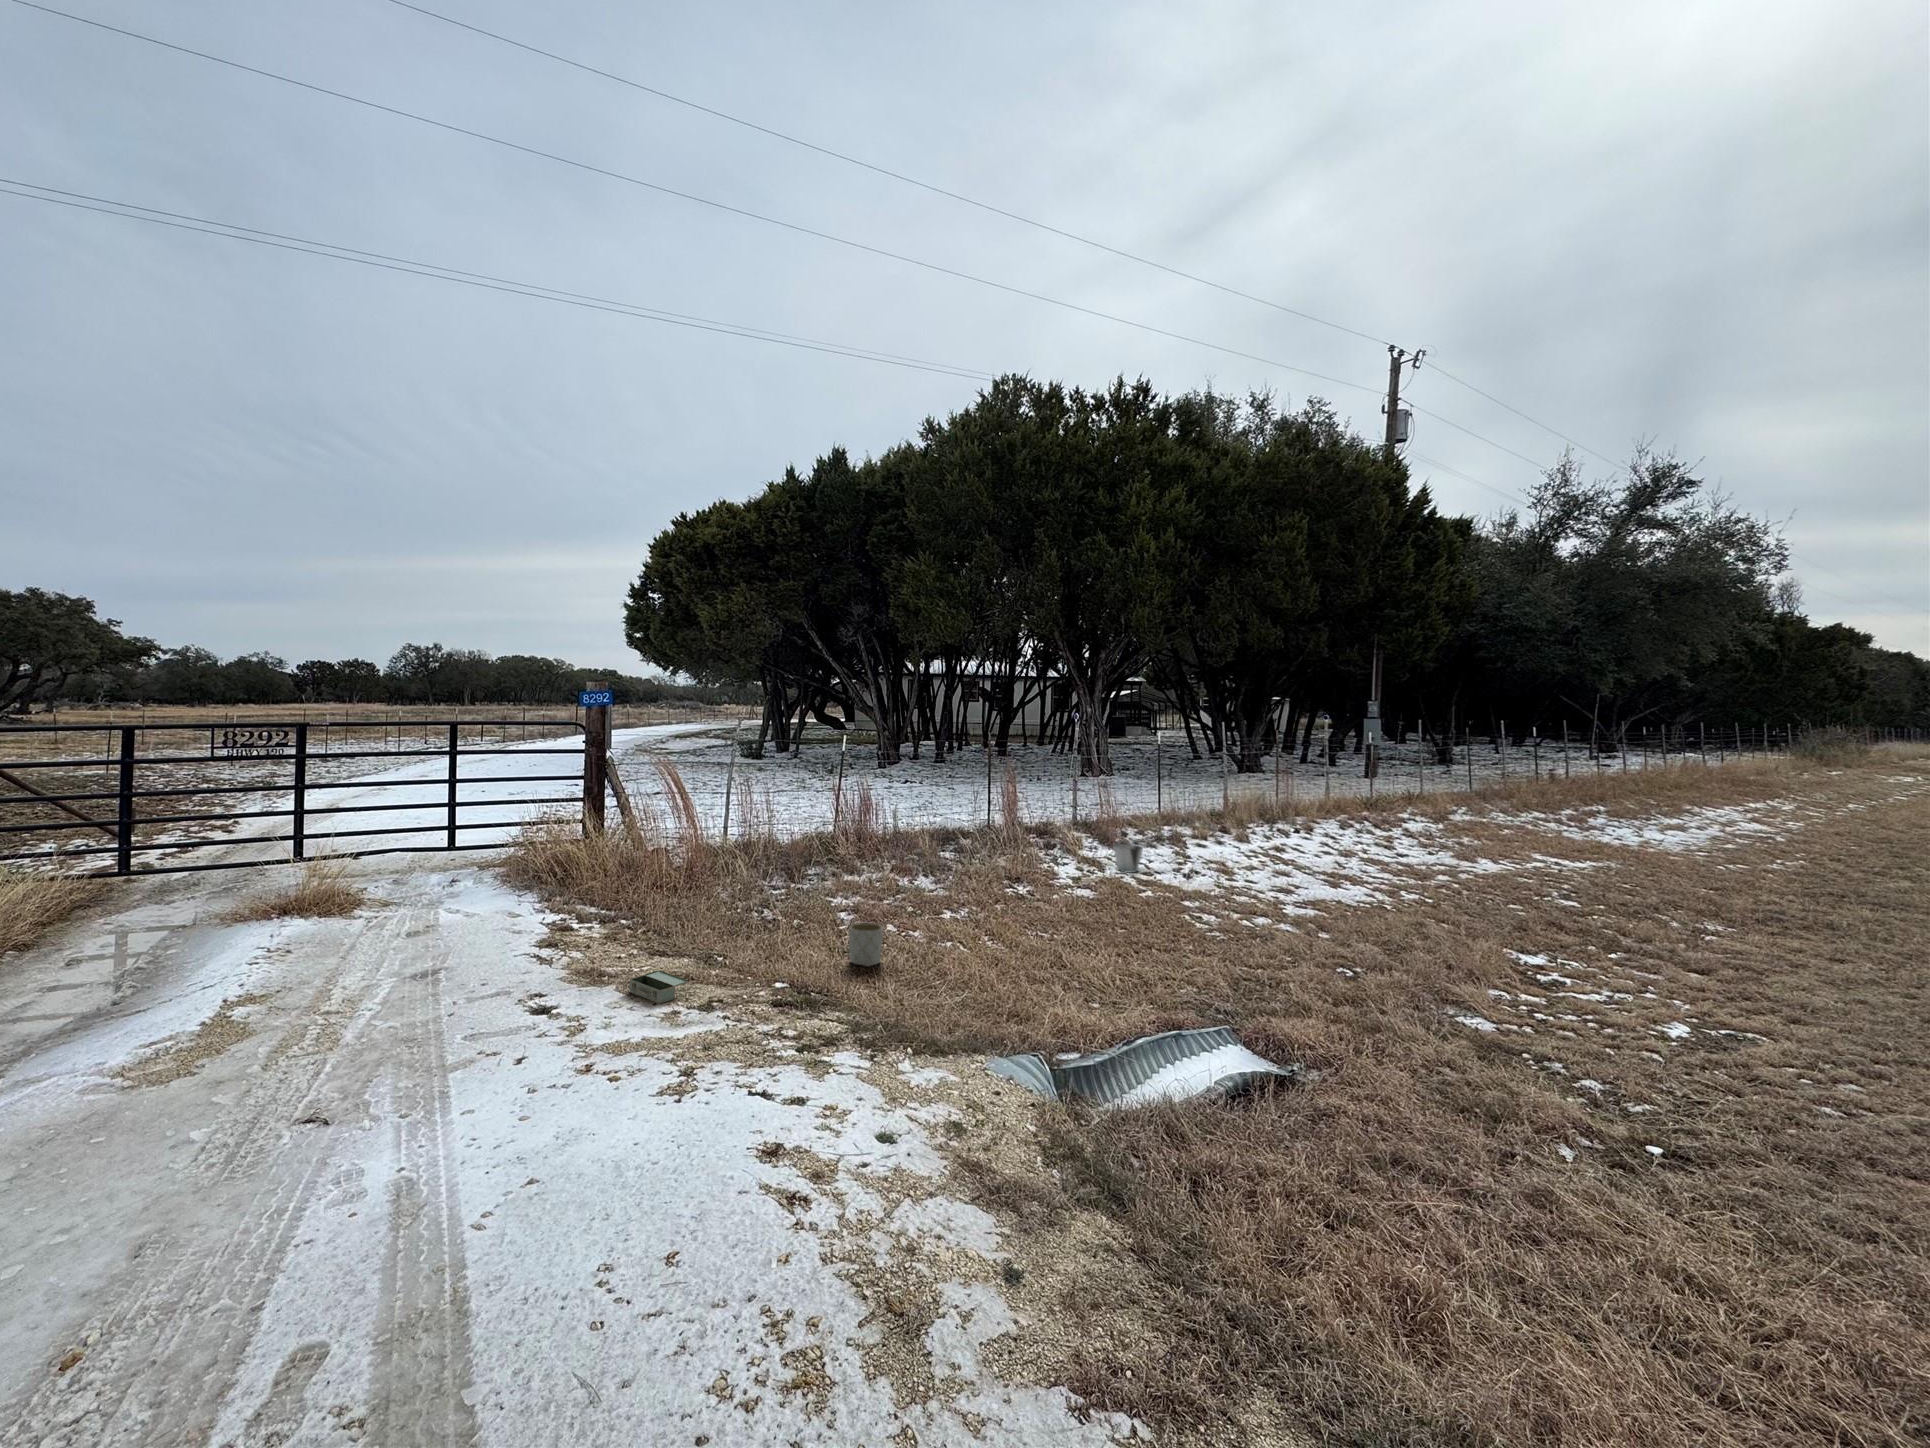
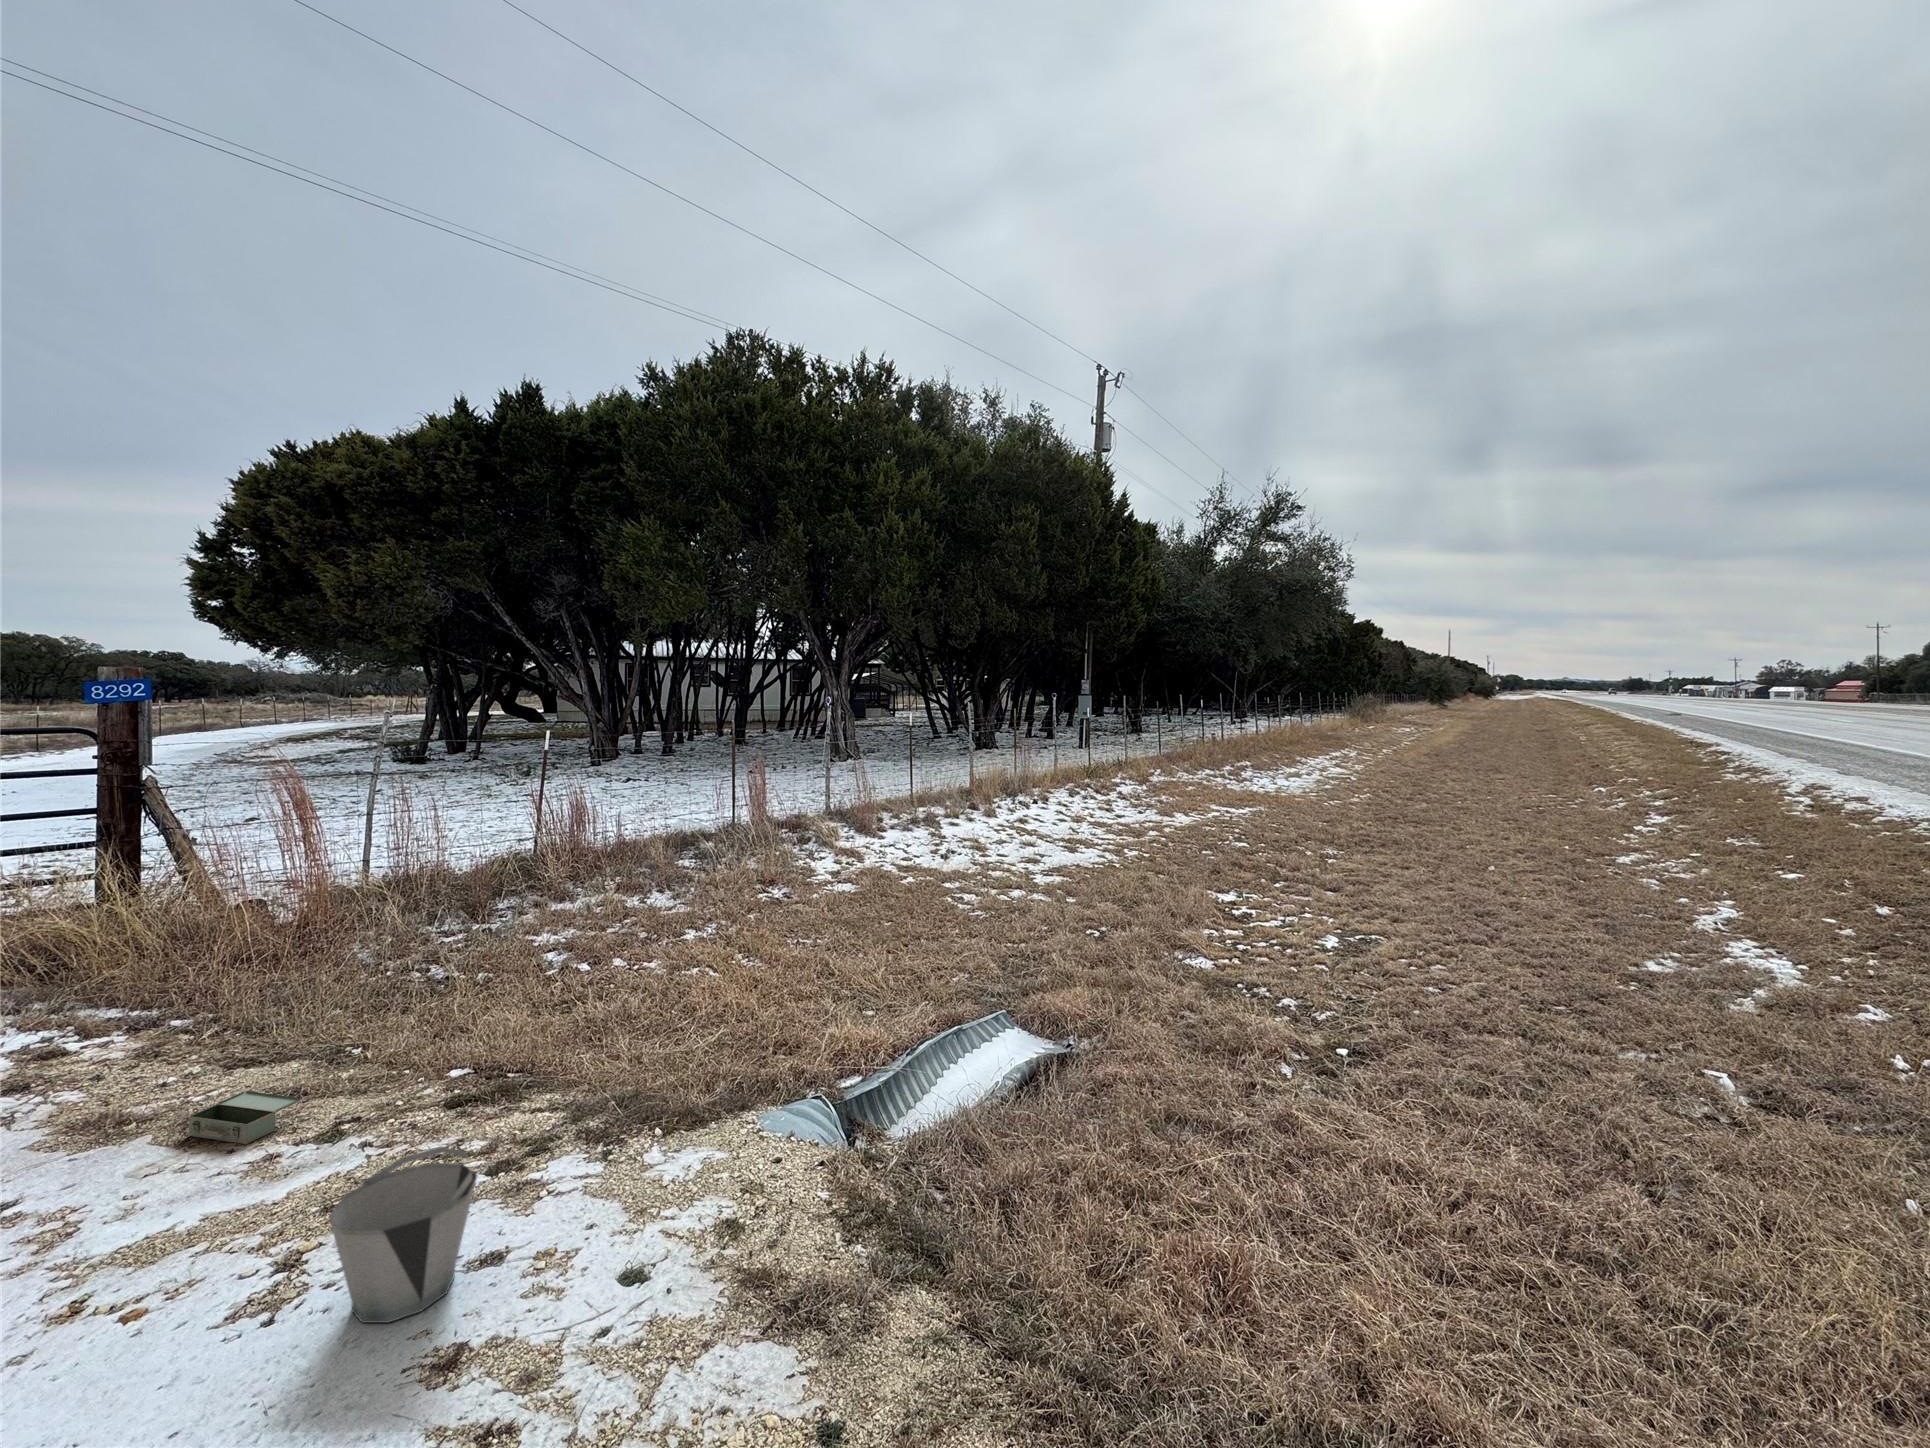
bucket: present [1113,839,1143,873] -> present [329,1147,477,1323]
planter: present [849,922,883,967] -> none [559,965,607,1022]

